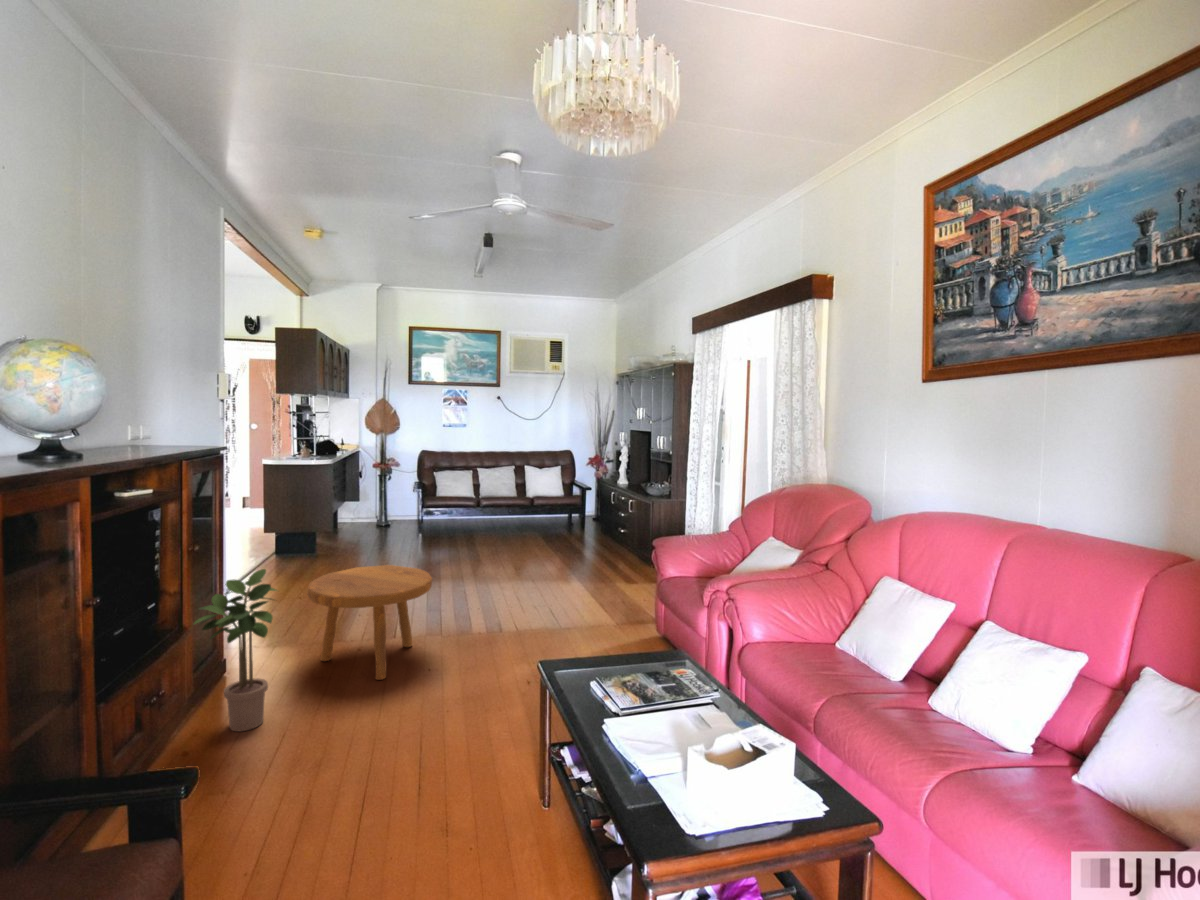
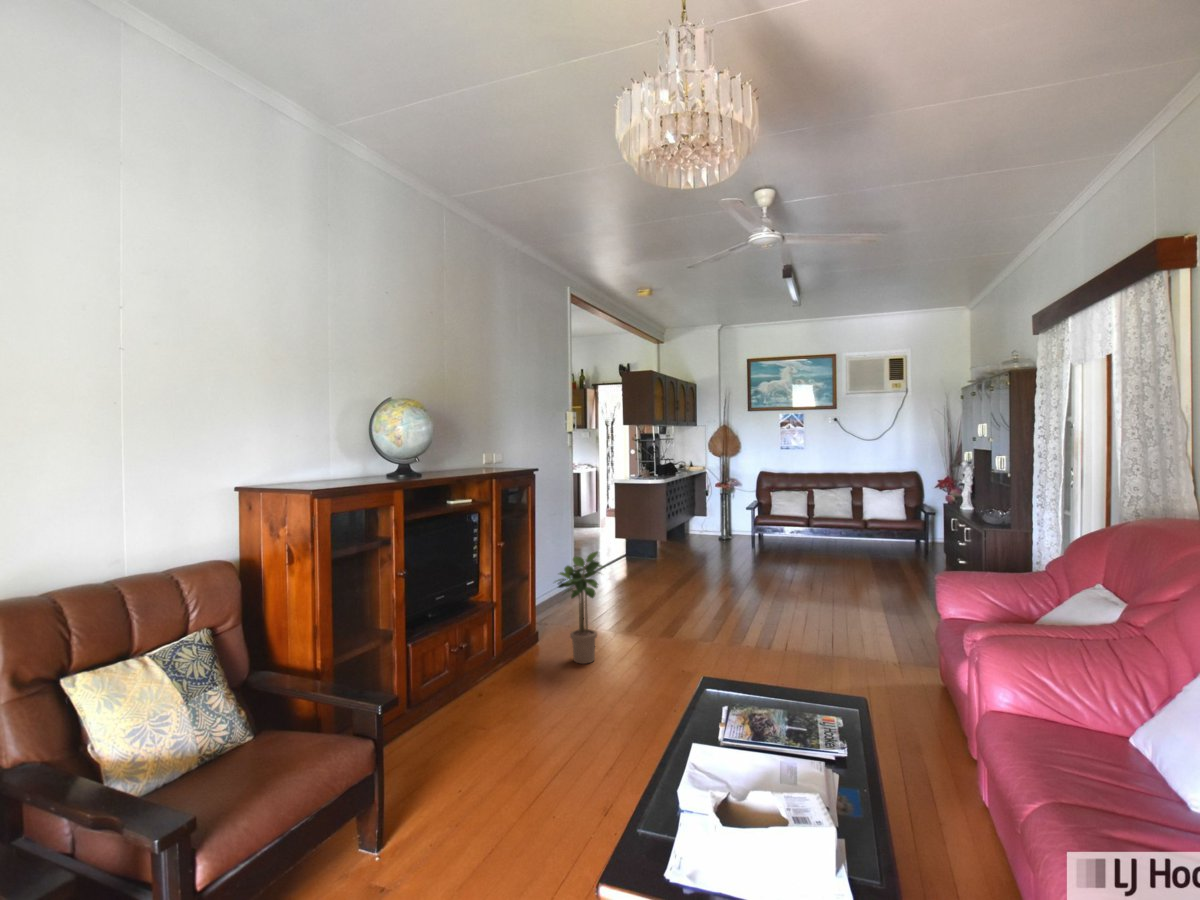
footstool: present [308,565,432,680] -> none [630,562,725,651]

